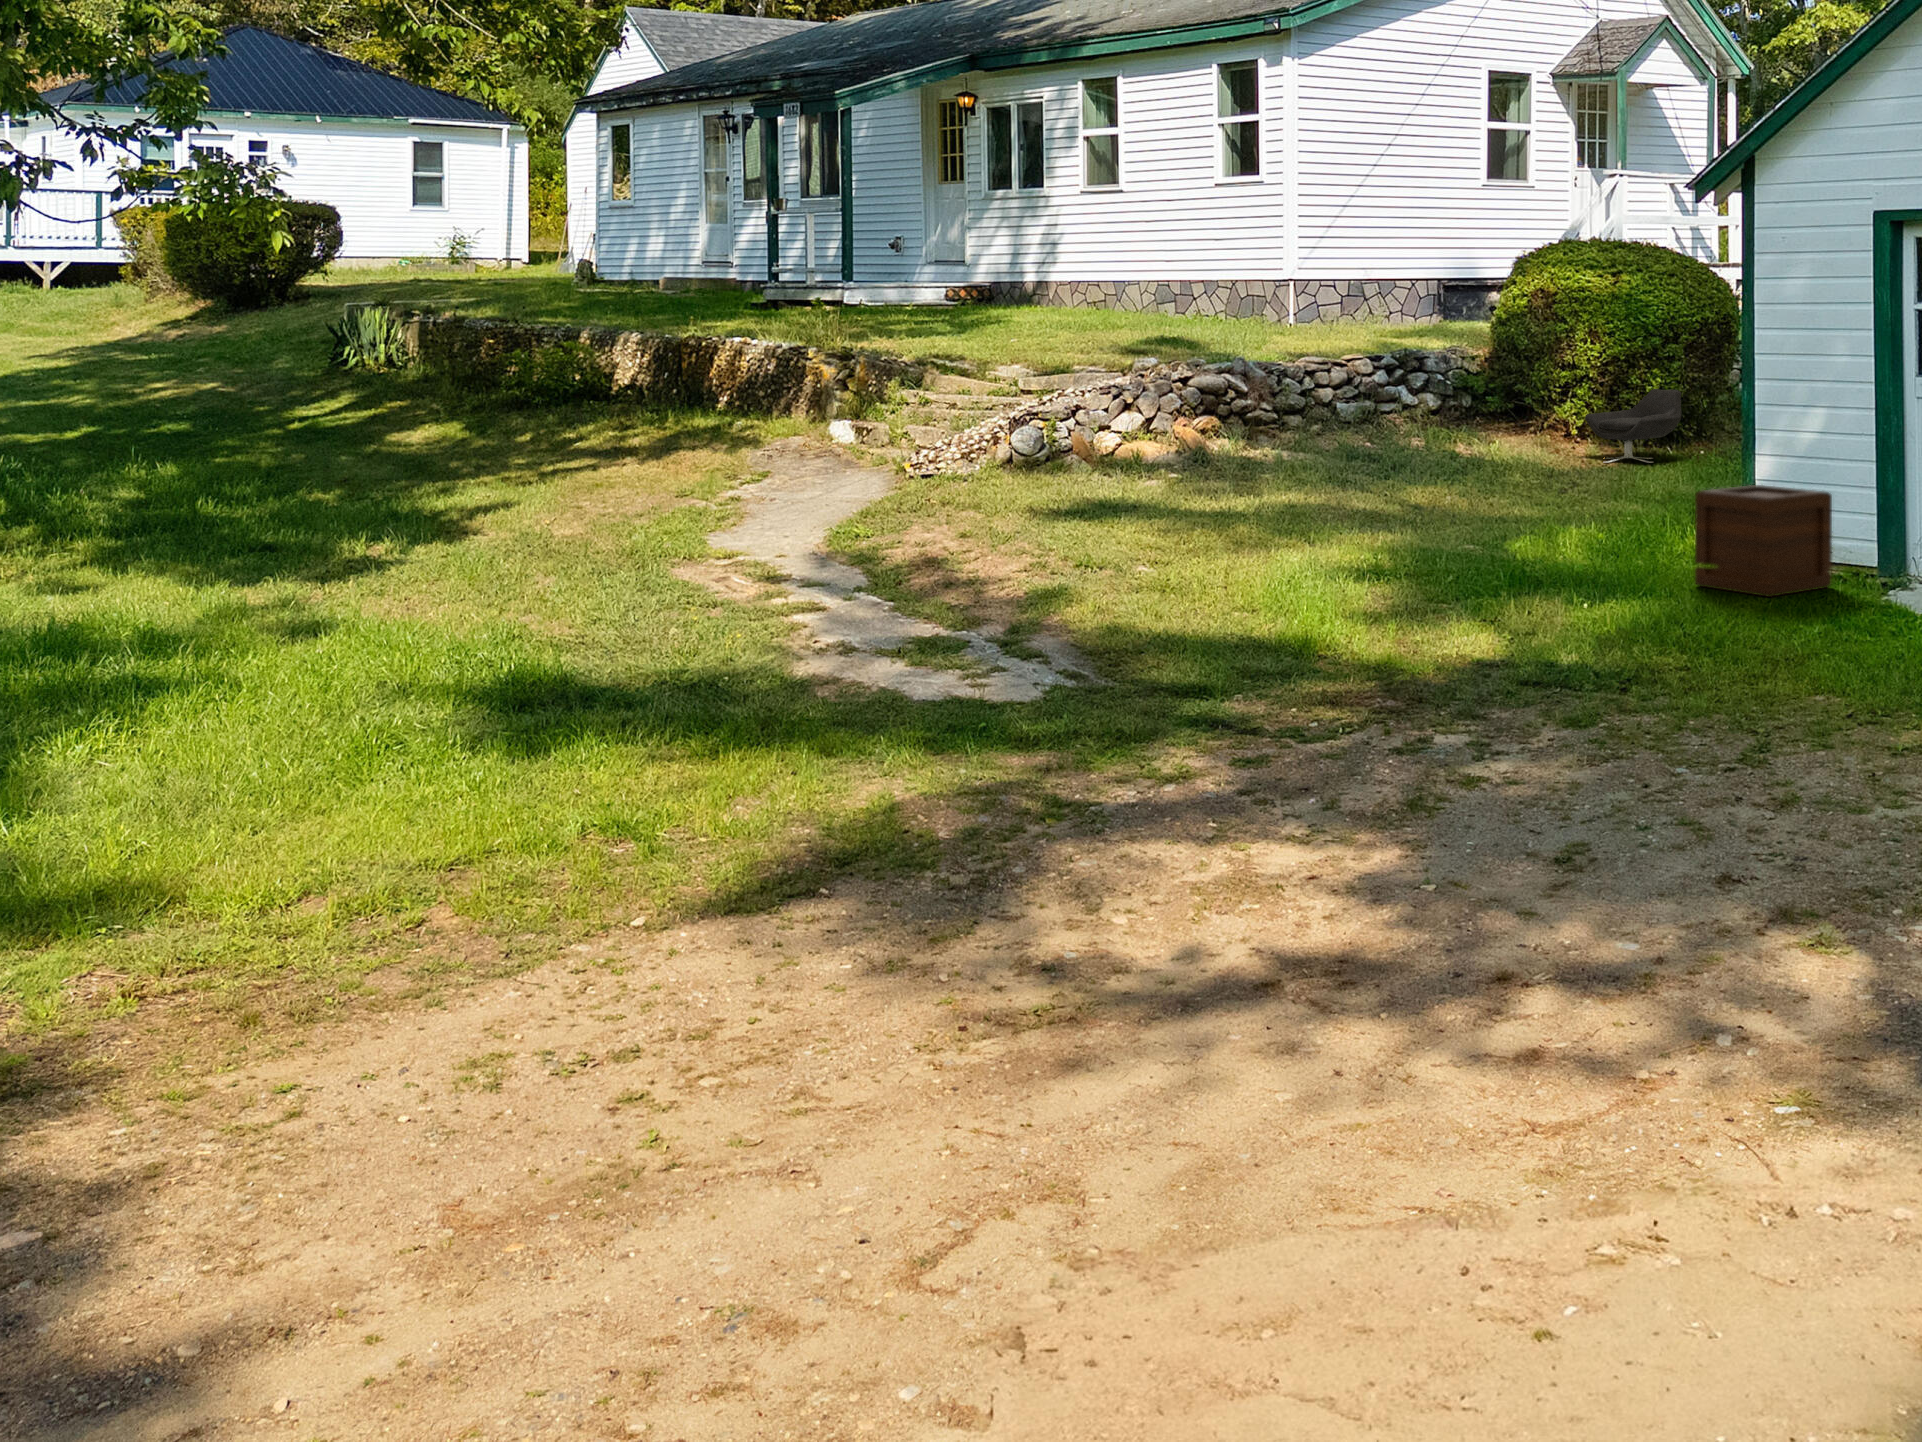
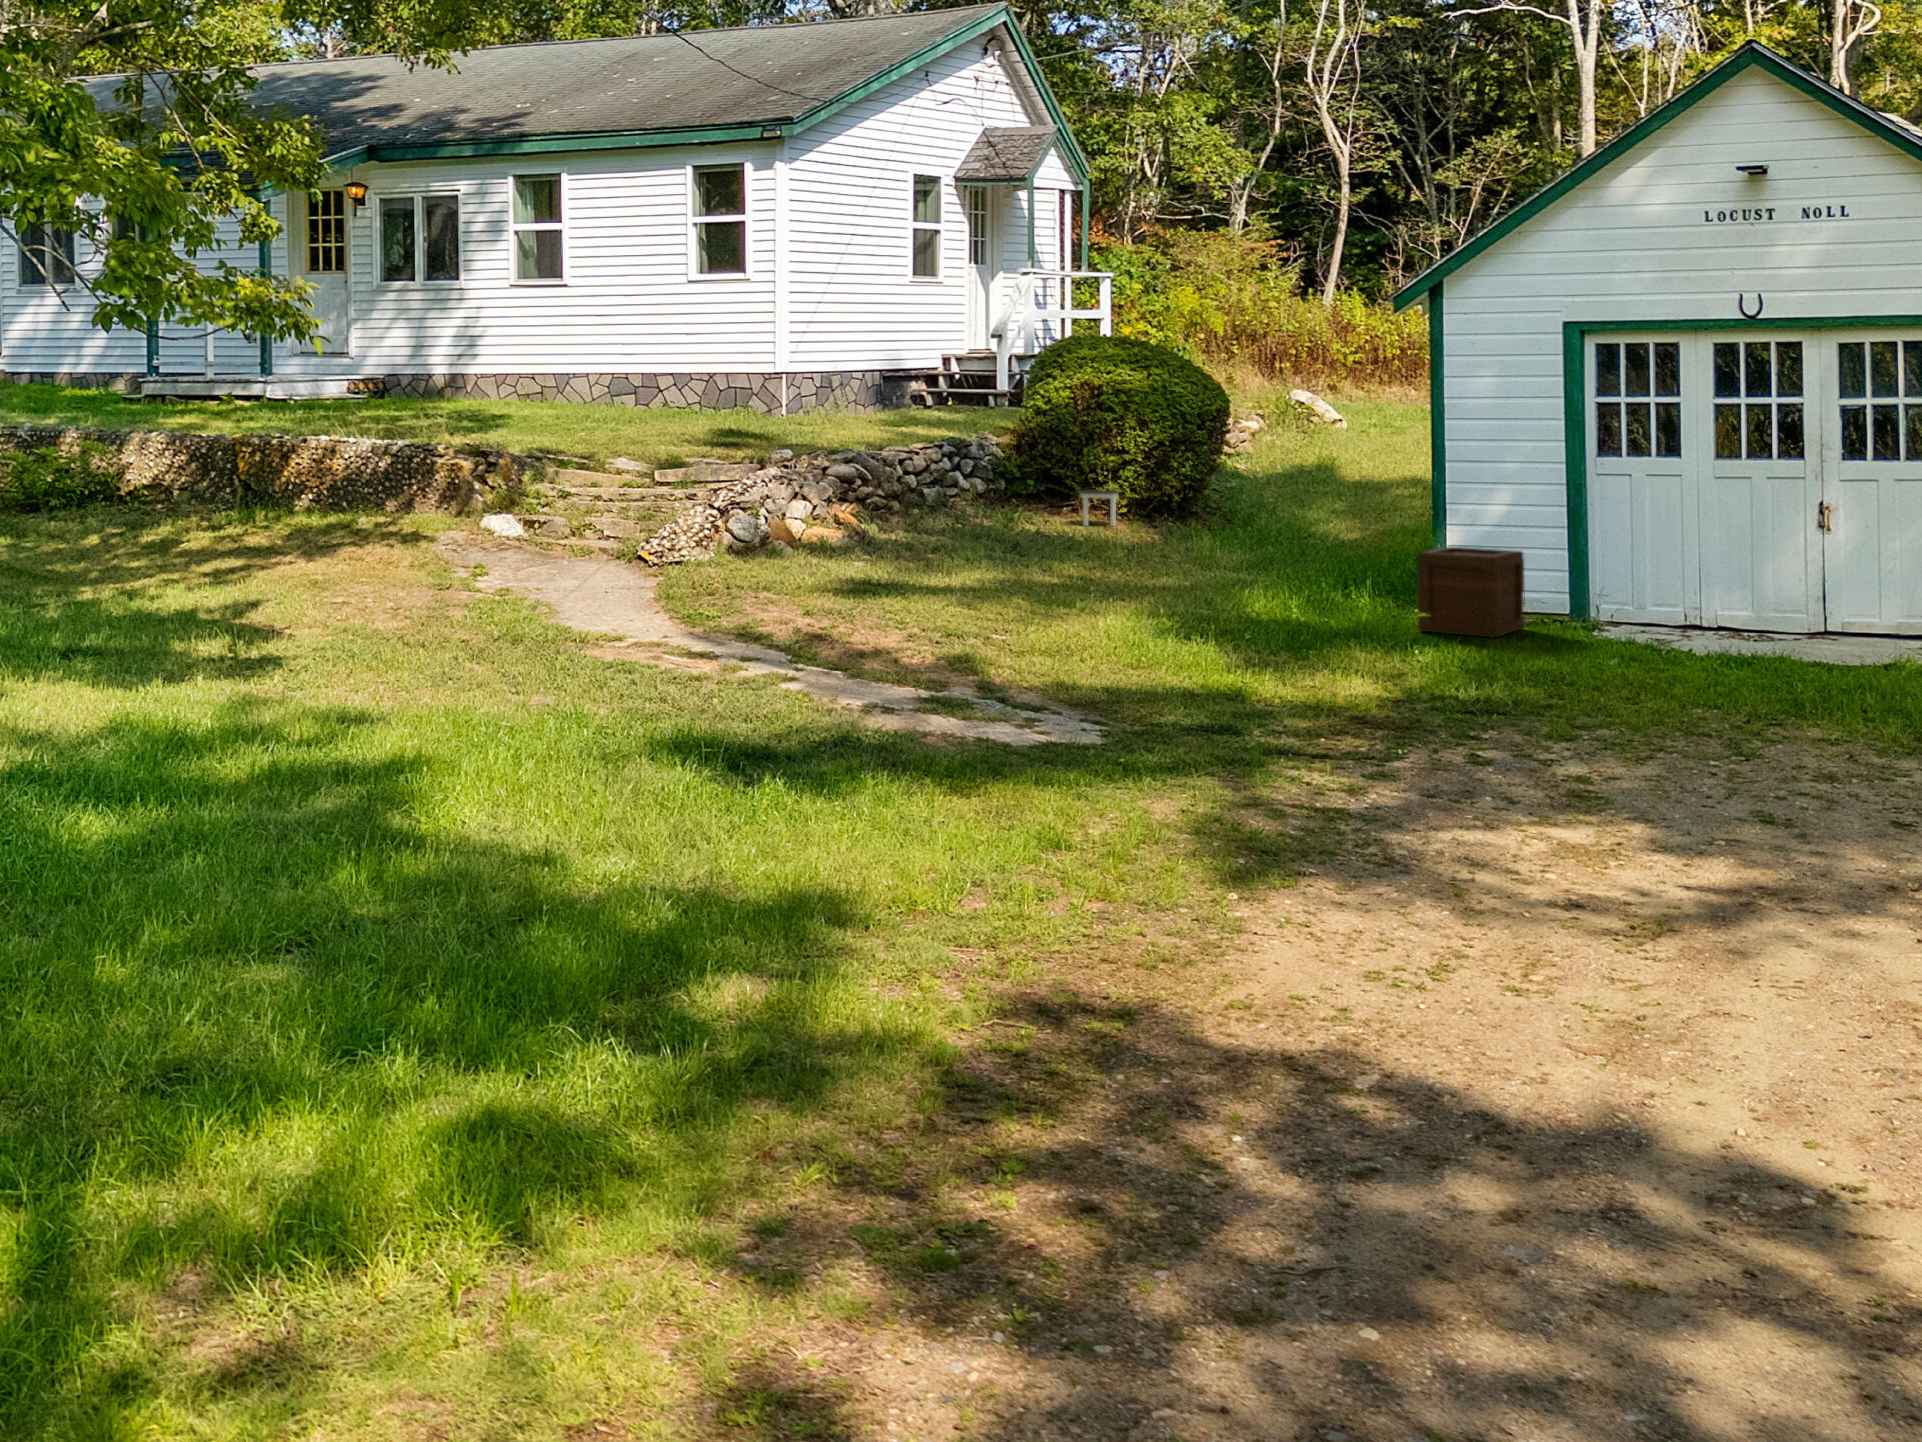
lounge chair: present [1585,389,1682,463] -> none [1150,466,1233,532]
round table: none [1510,414,1560,455] -> present [1078,490,1120,526]

